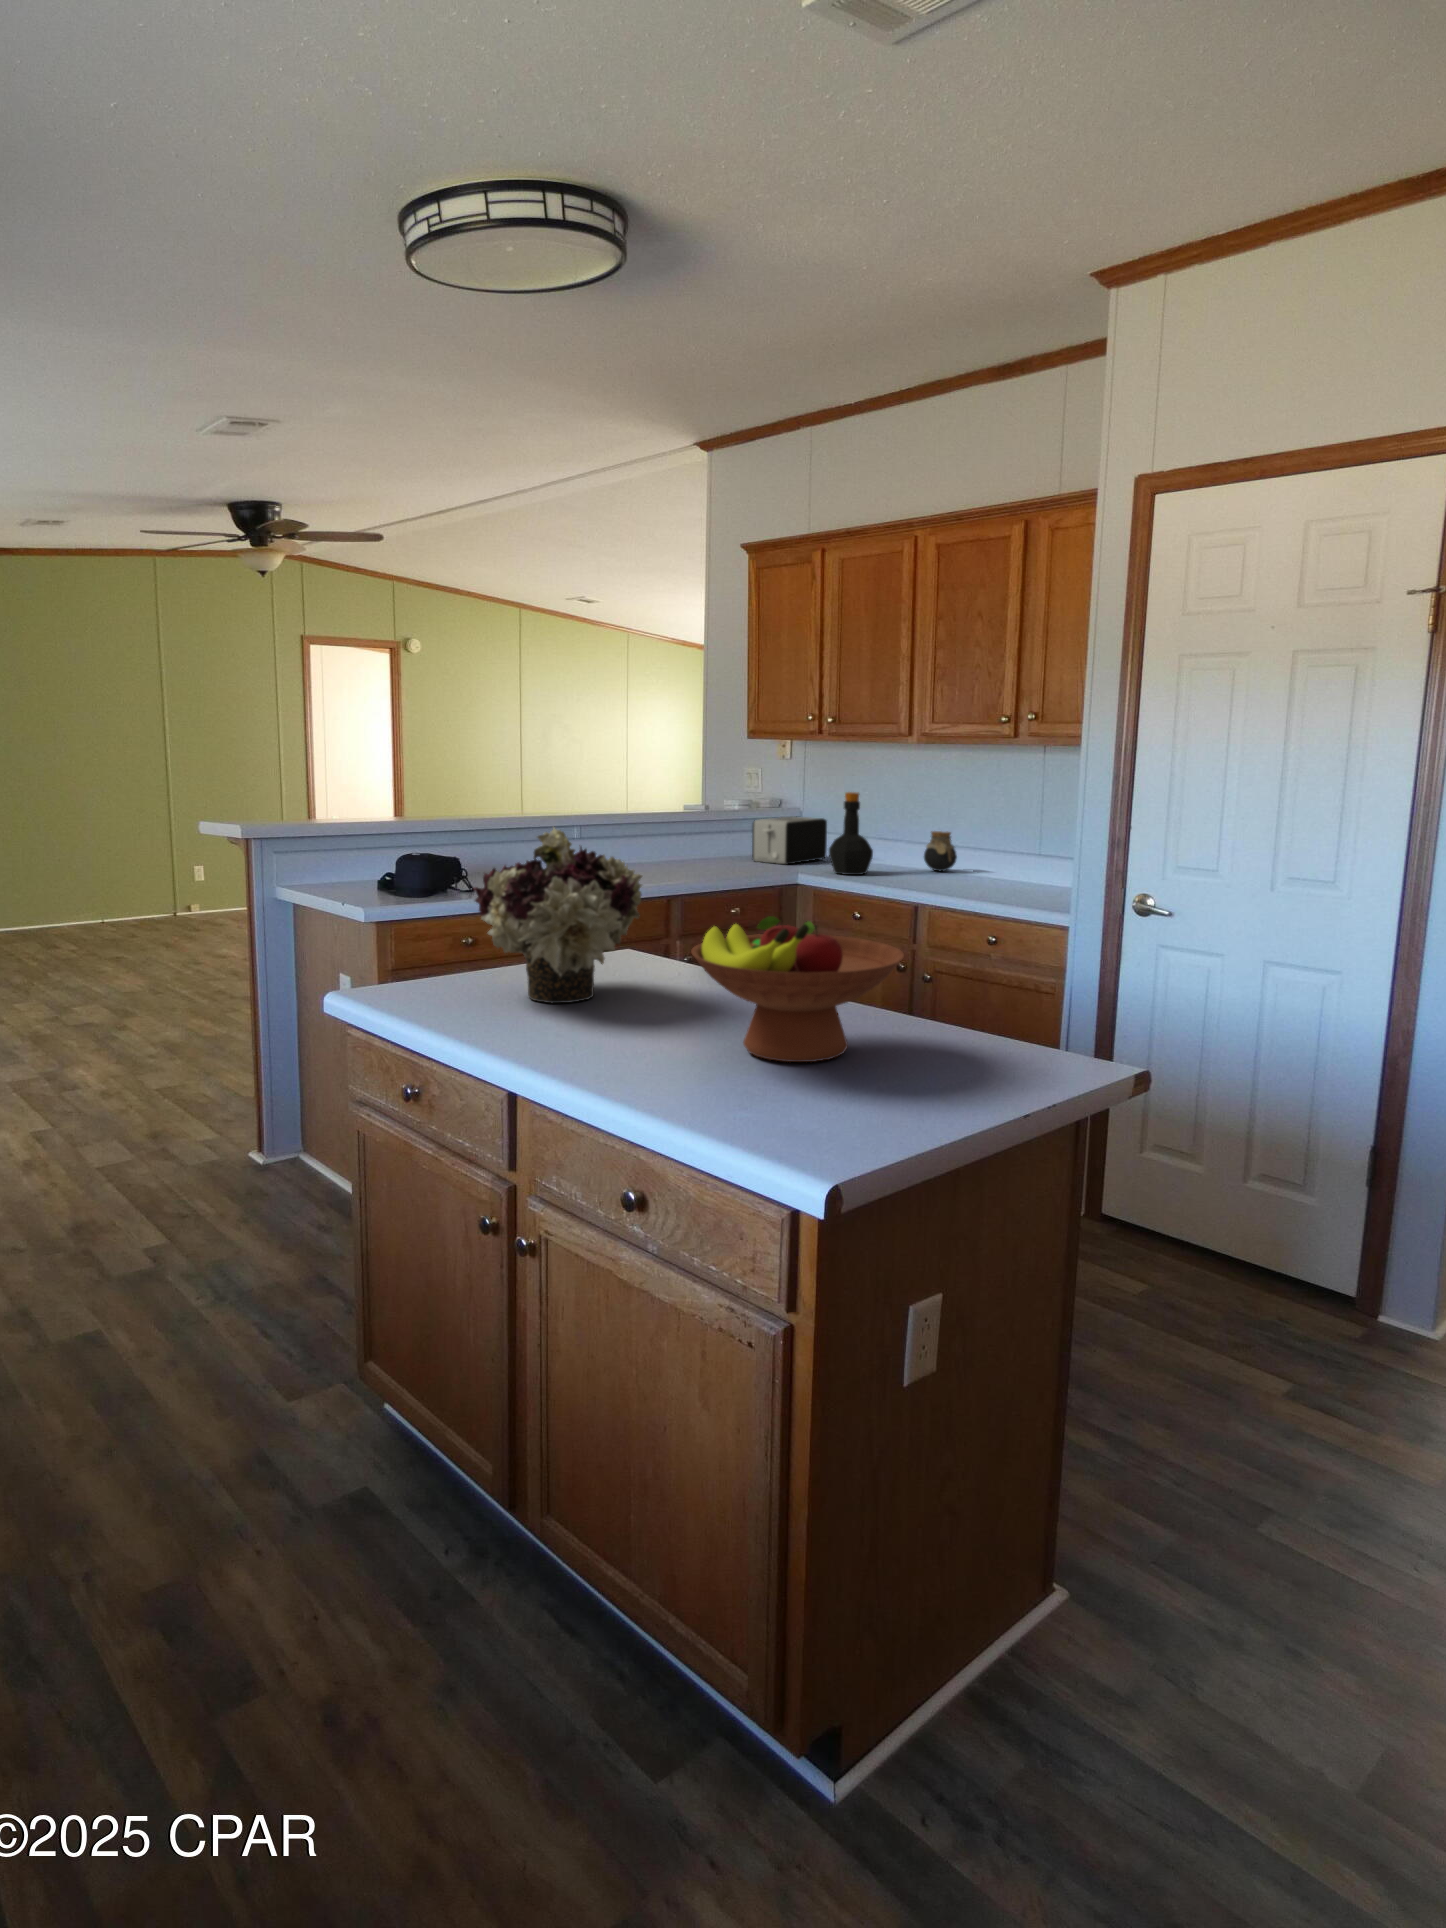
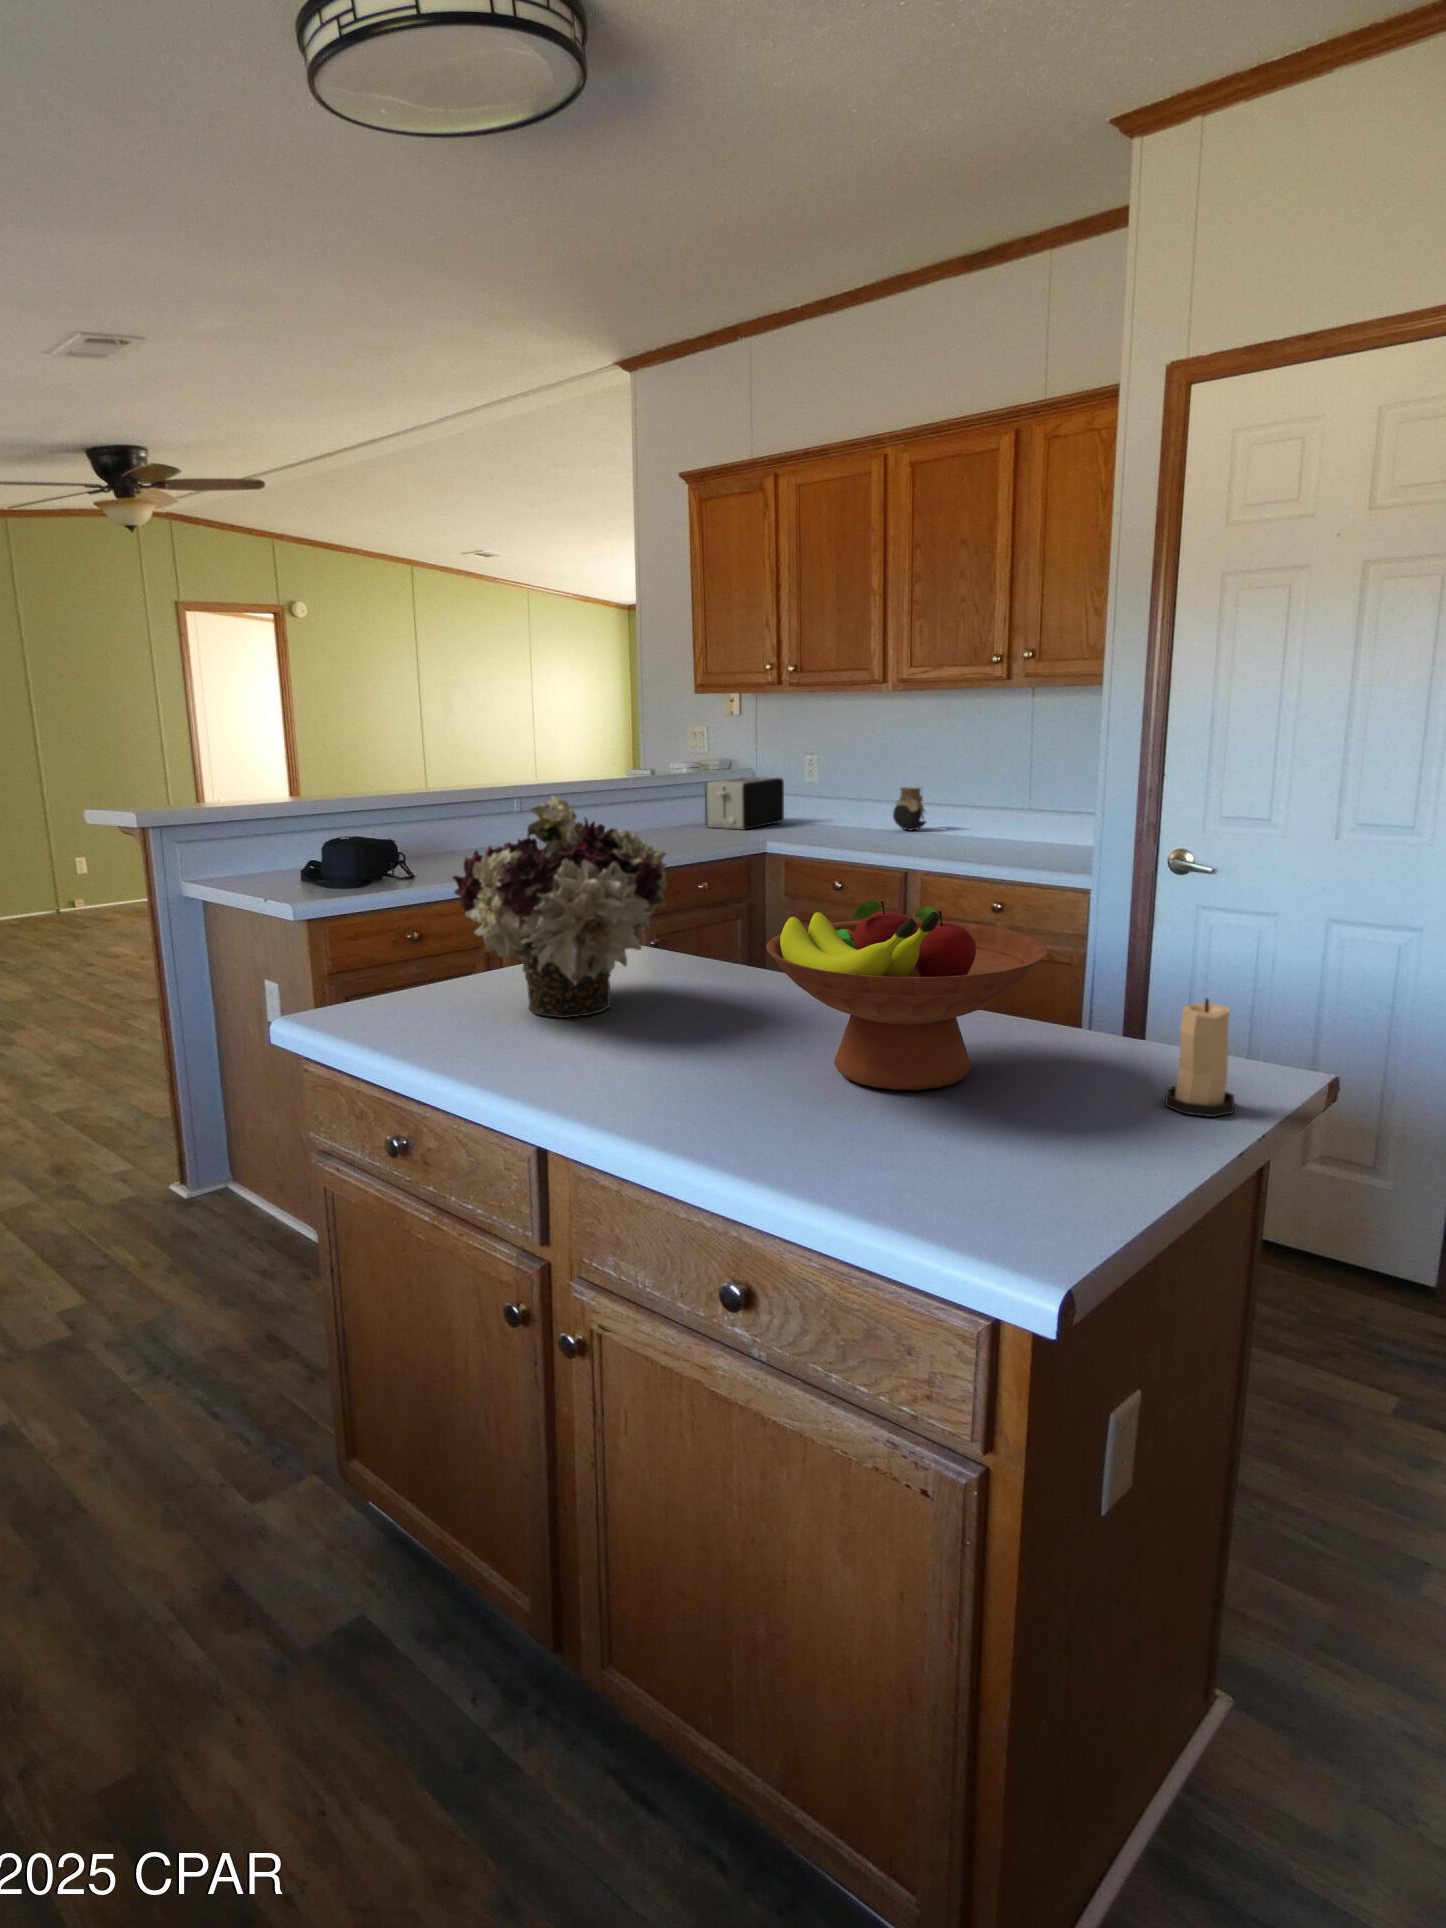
bottle: present [829,792,873,875] -> none [793,747,843,838]
candle: none [980,998,1033,1089] -> present [1165,999,1235,1117]

